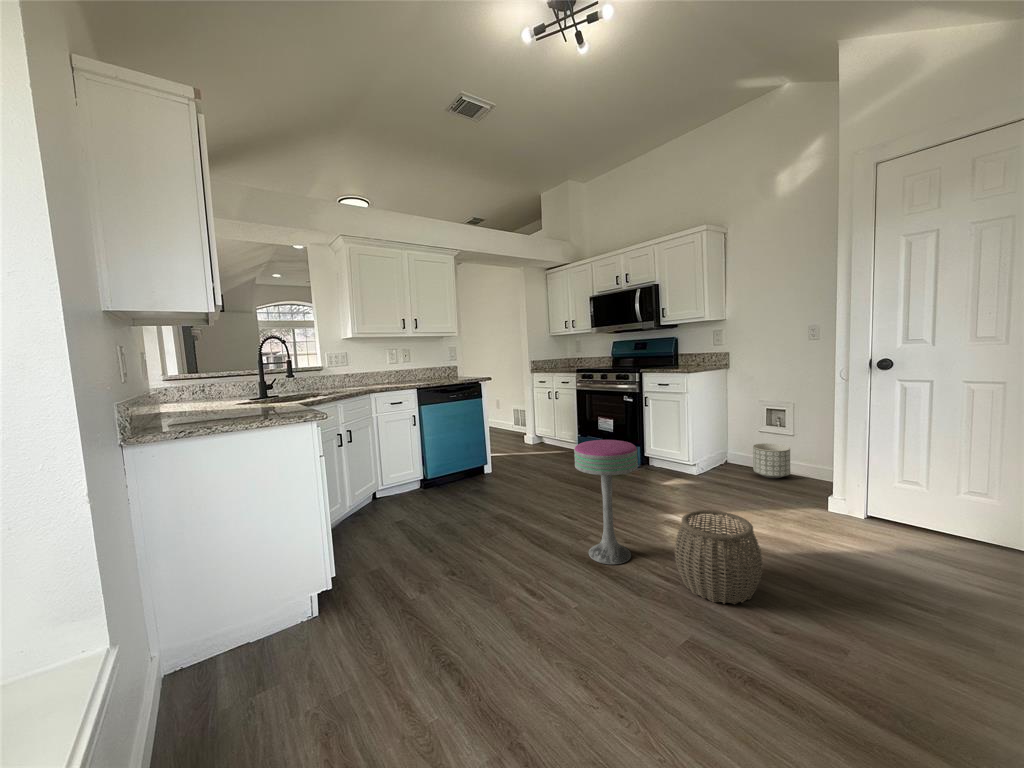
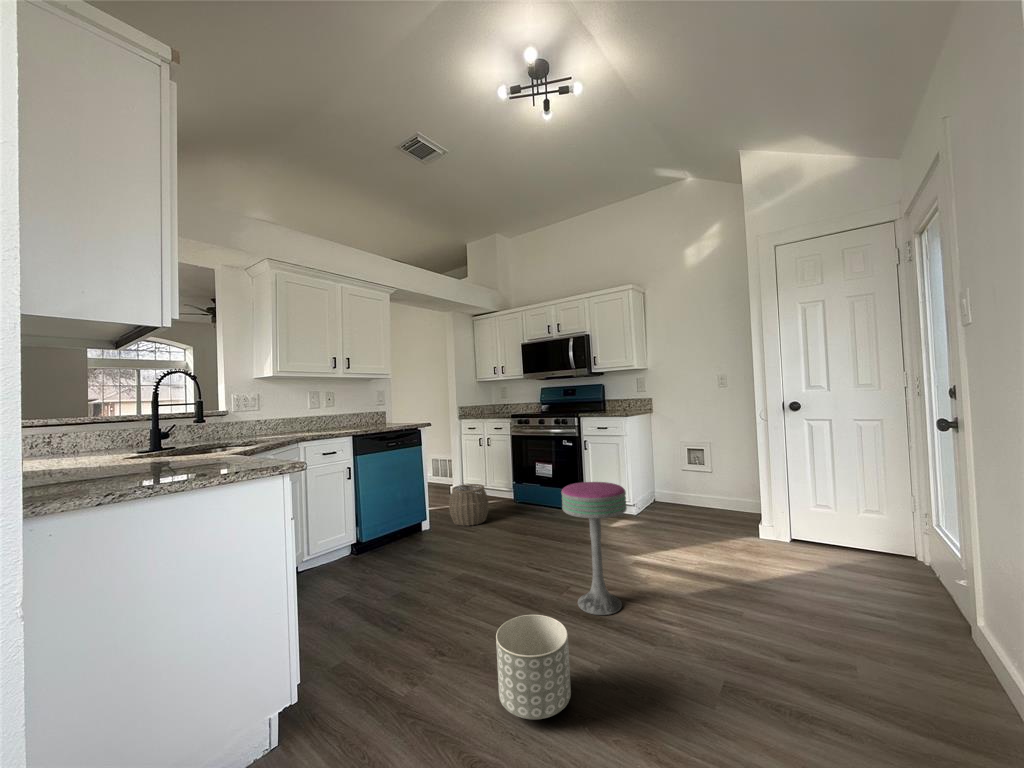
planter: present [753,443,790,478] -> present [496,615,571,719]
woven basket: present [675,510,763,604] -> present [449,484,489,526]

